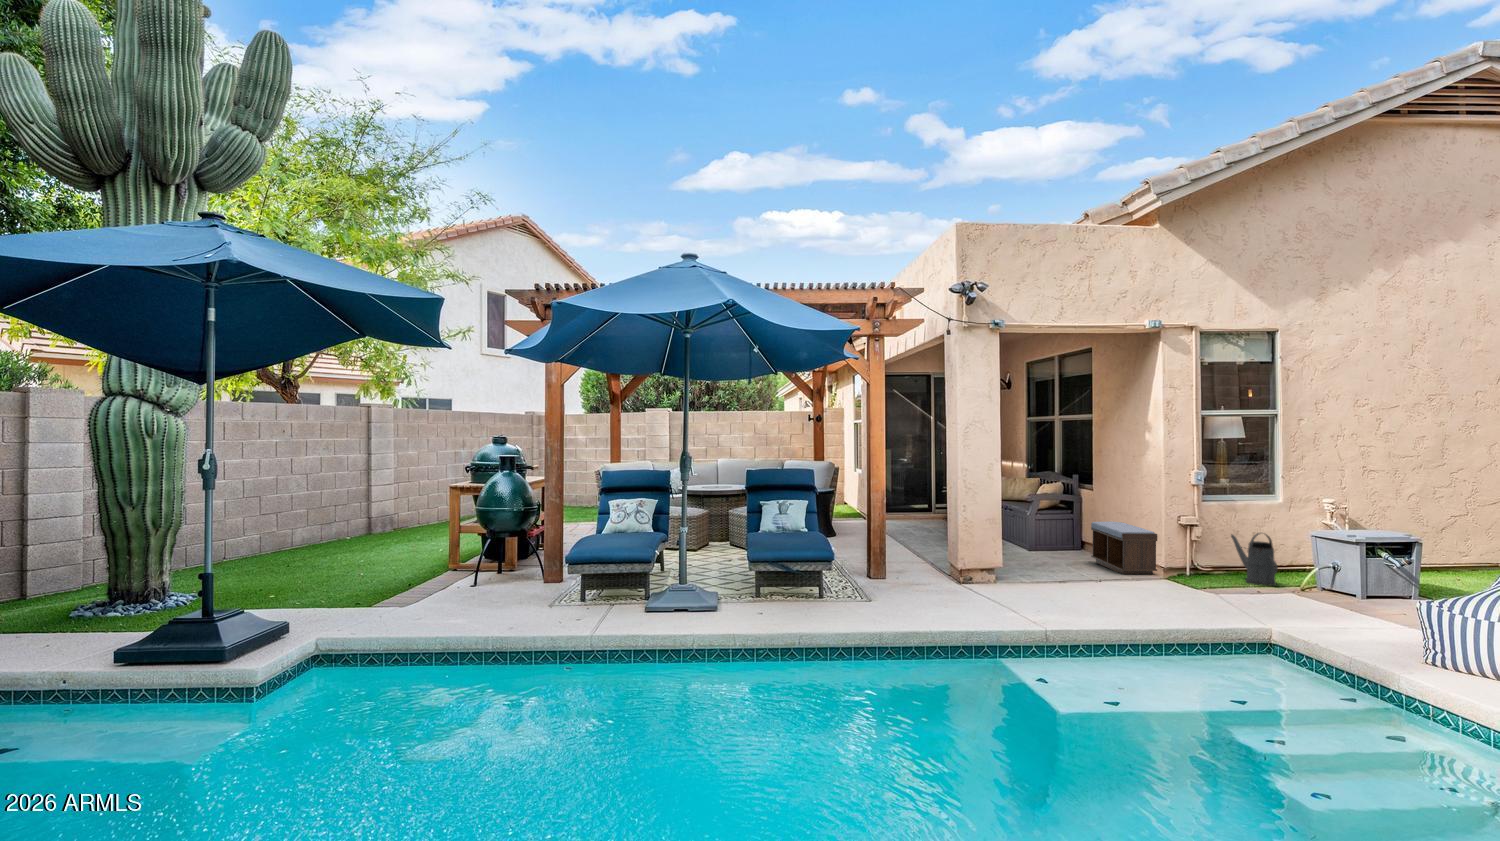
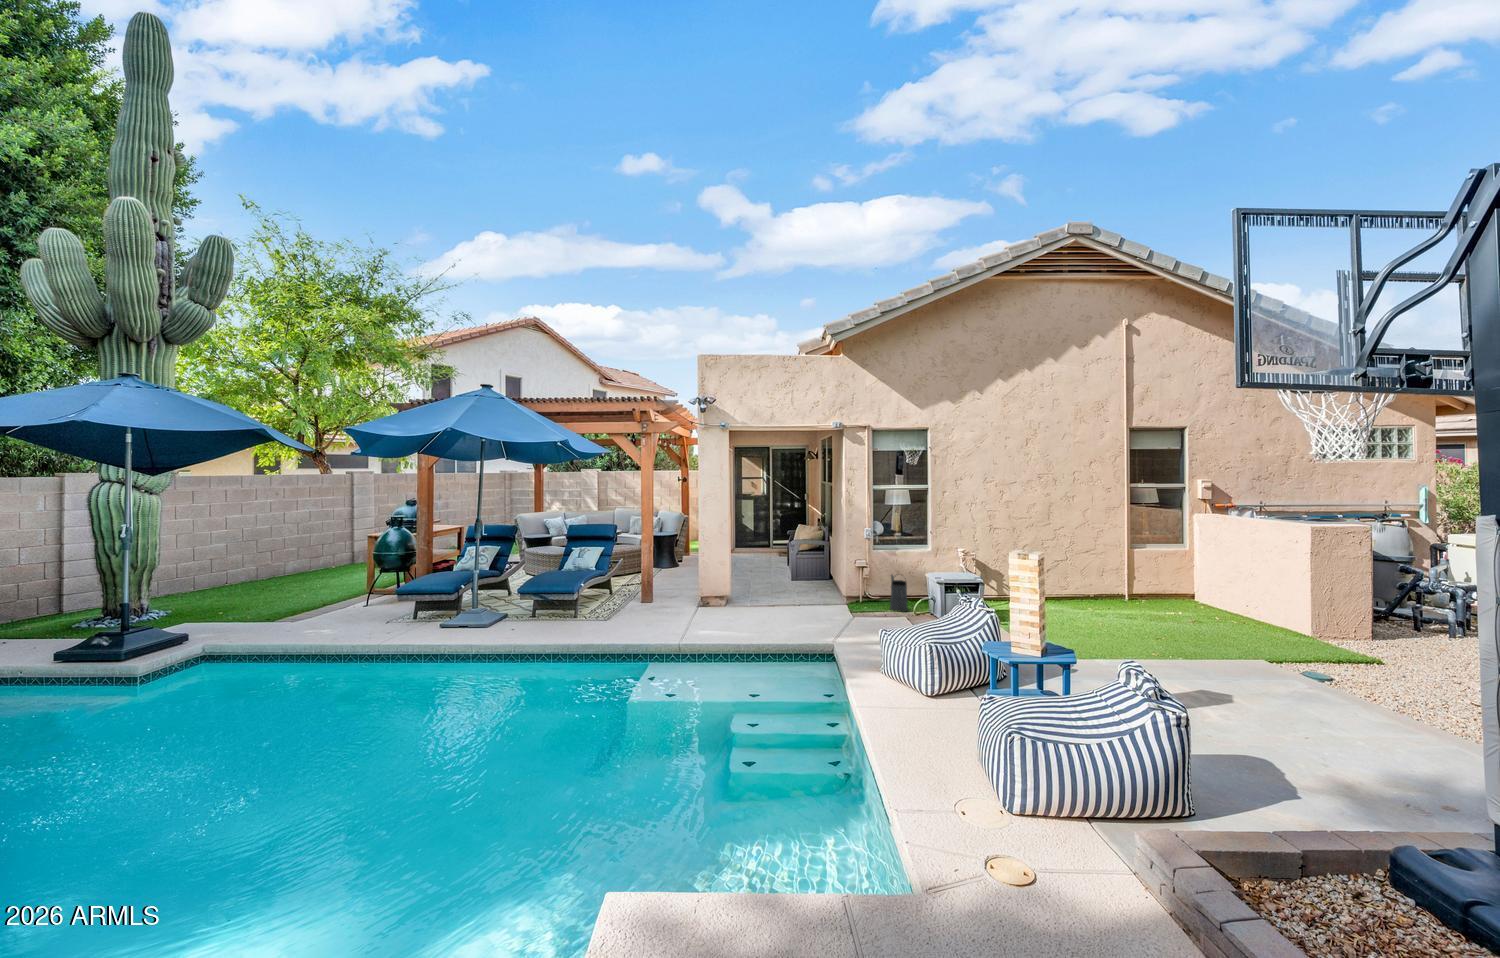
bench: present [1091,522,1157,574] -> none [814,563,841,602]

